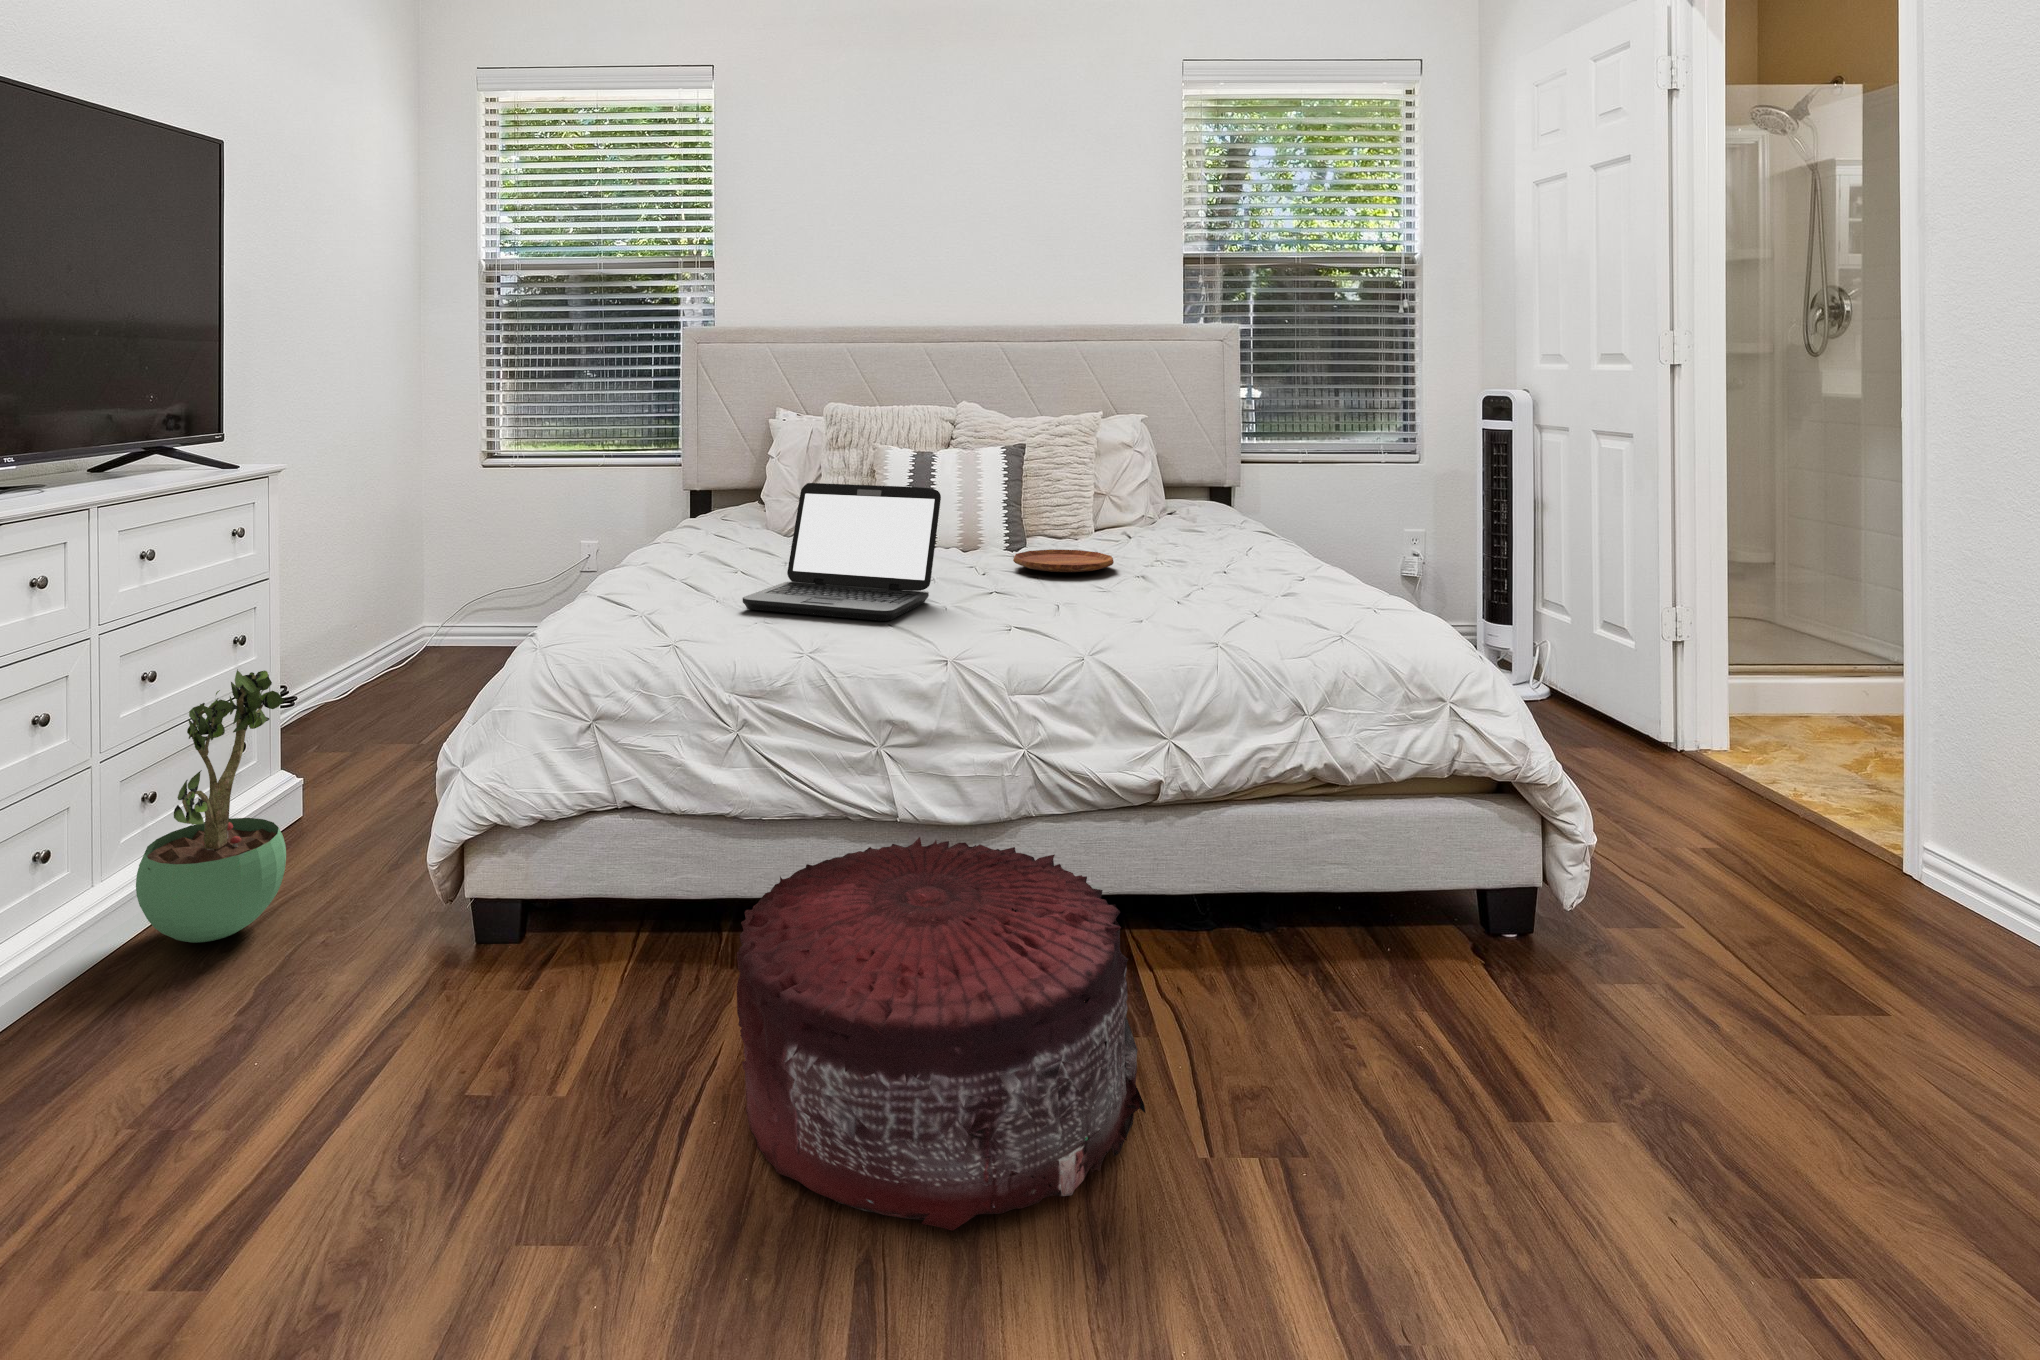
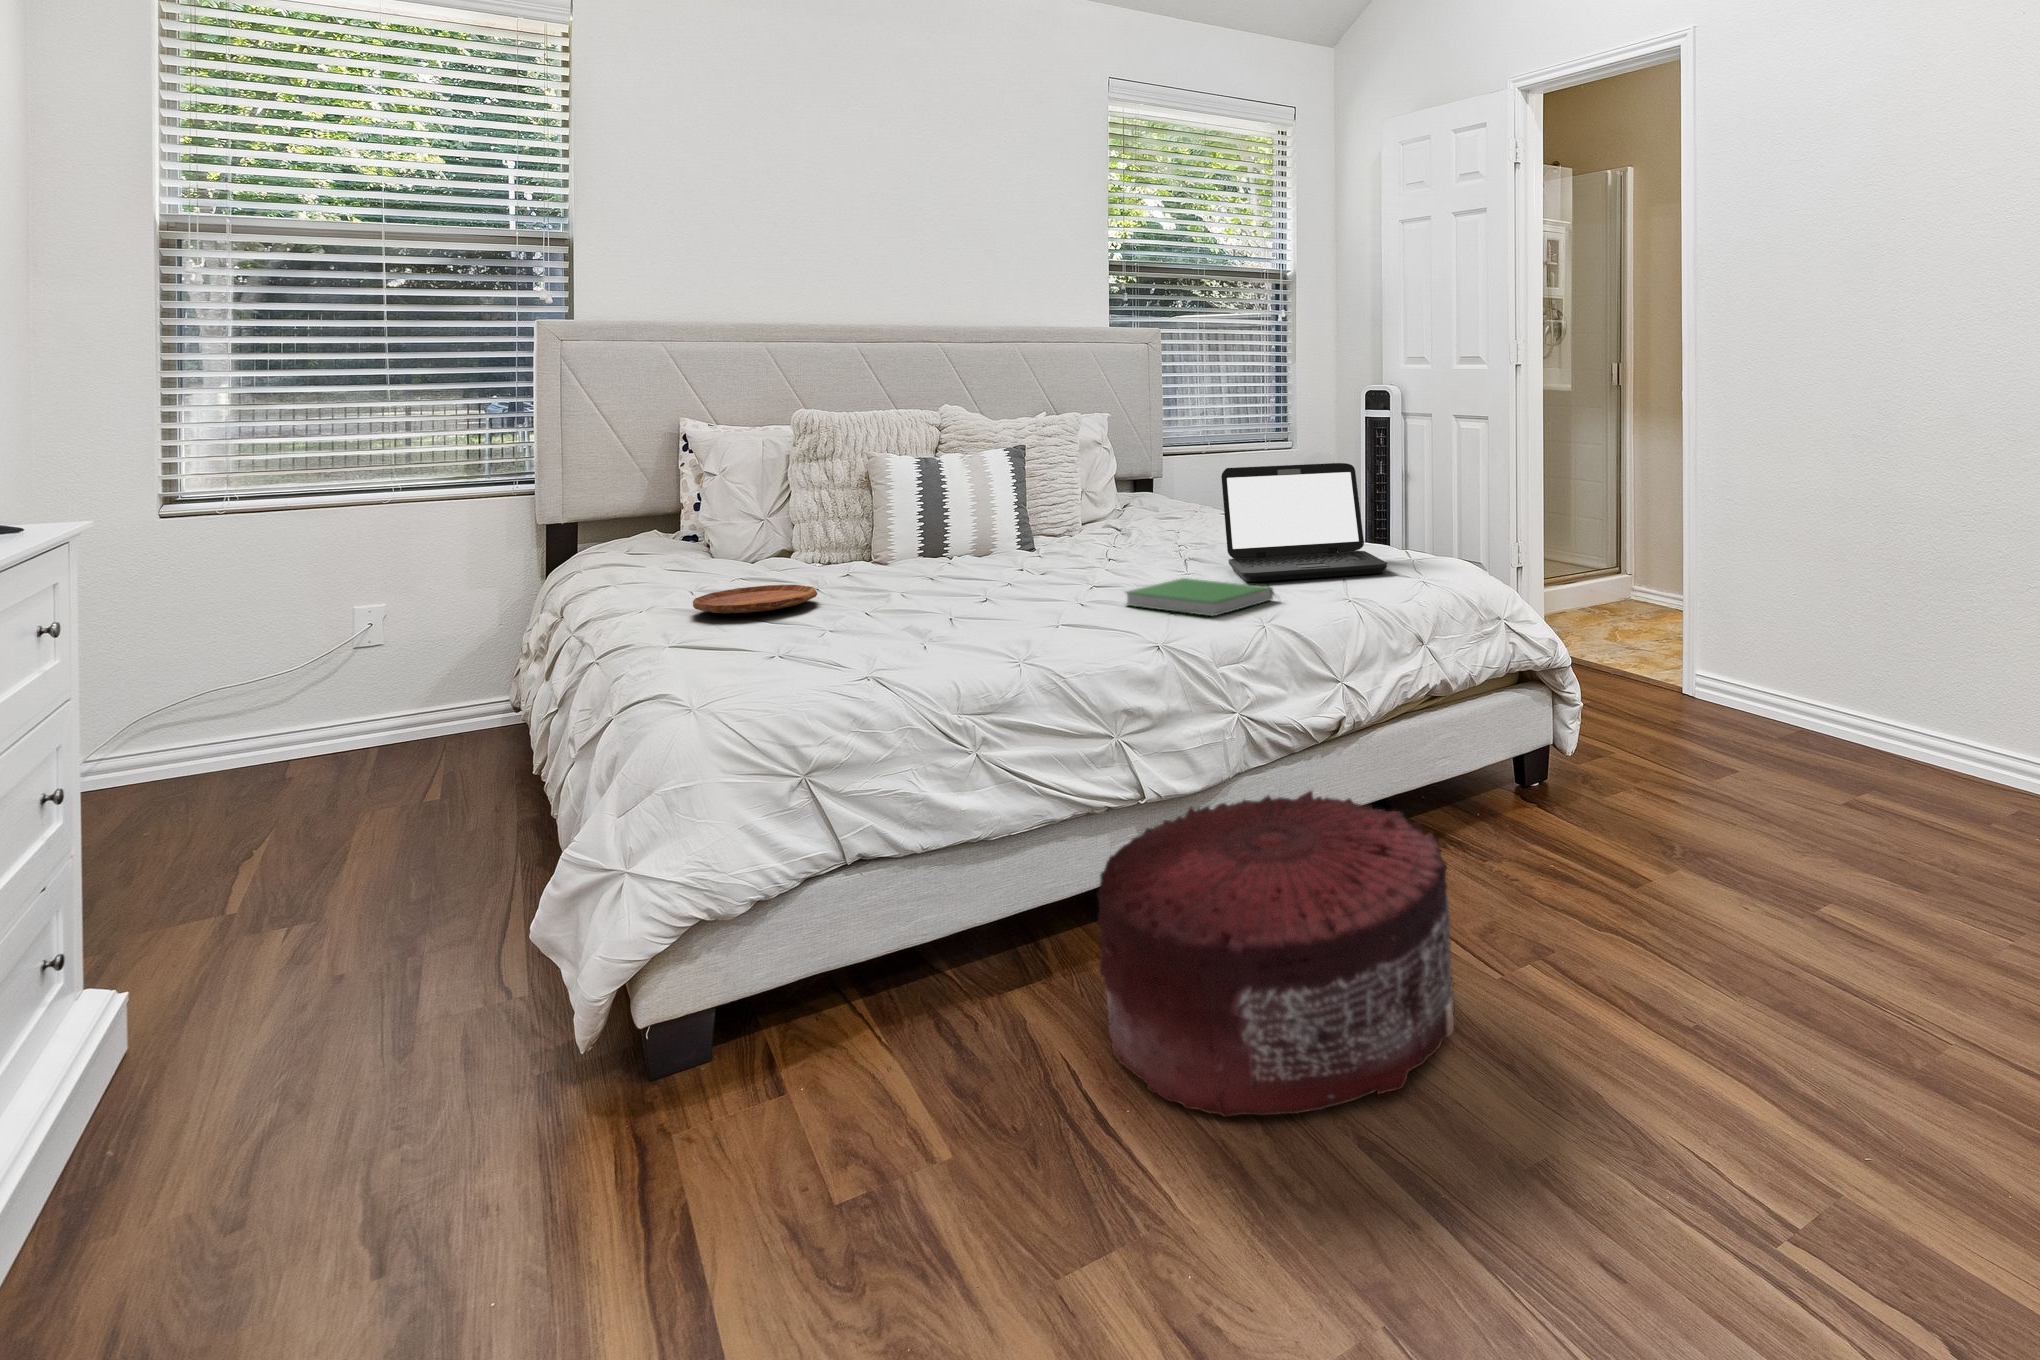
laptop: present [743,483,941,621] -> present [1221,463,1387,582]
tray: present [1013,549,1114,572] -> present [693,585,817,613]
hardcover book: none [961,595,1106,641] -> present [1126,578,1274,616]
potted plant: present [136,669,286,943] -> none [62,812,321,1235]

